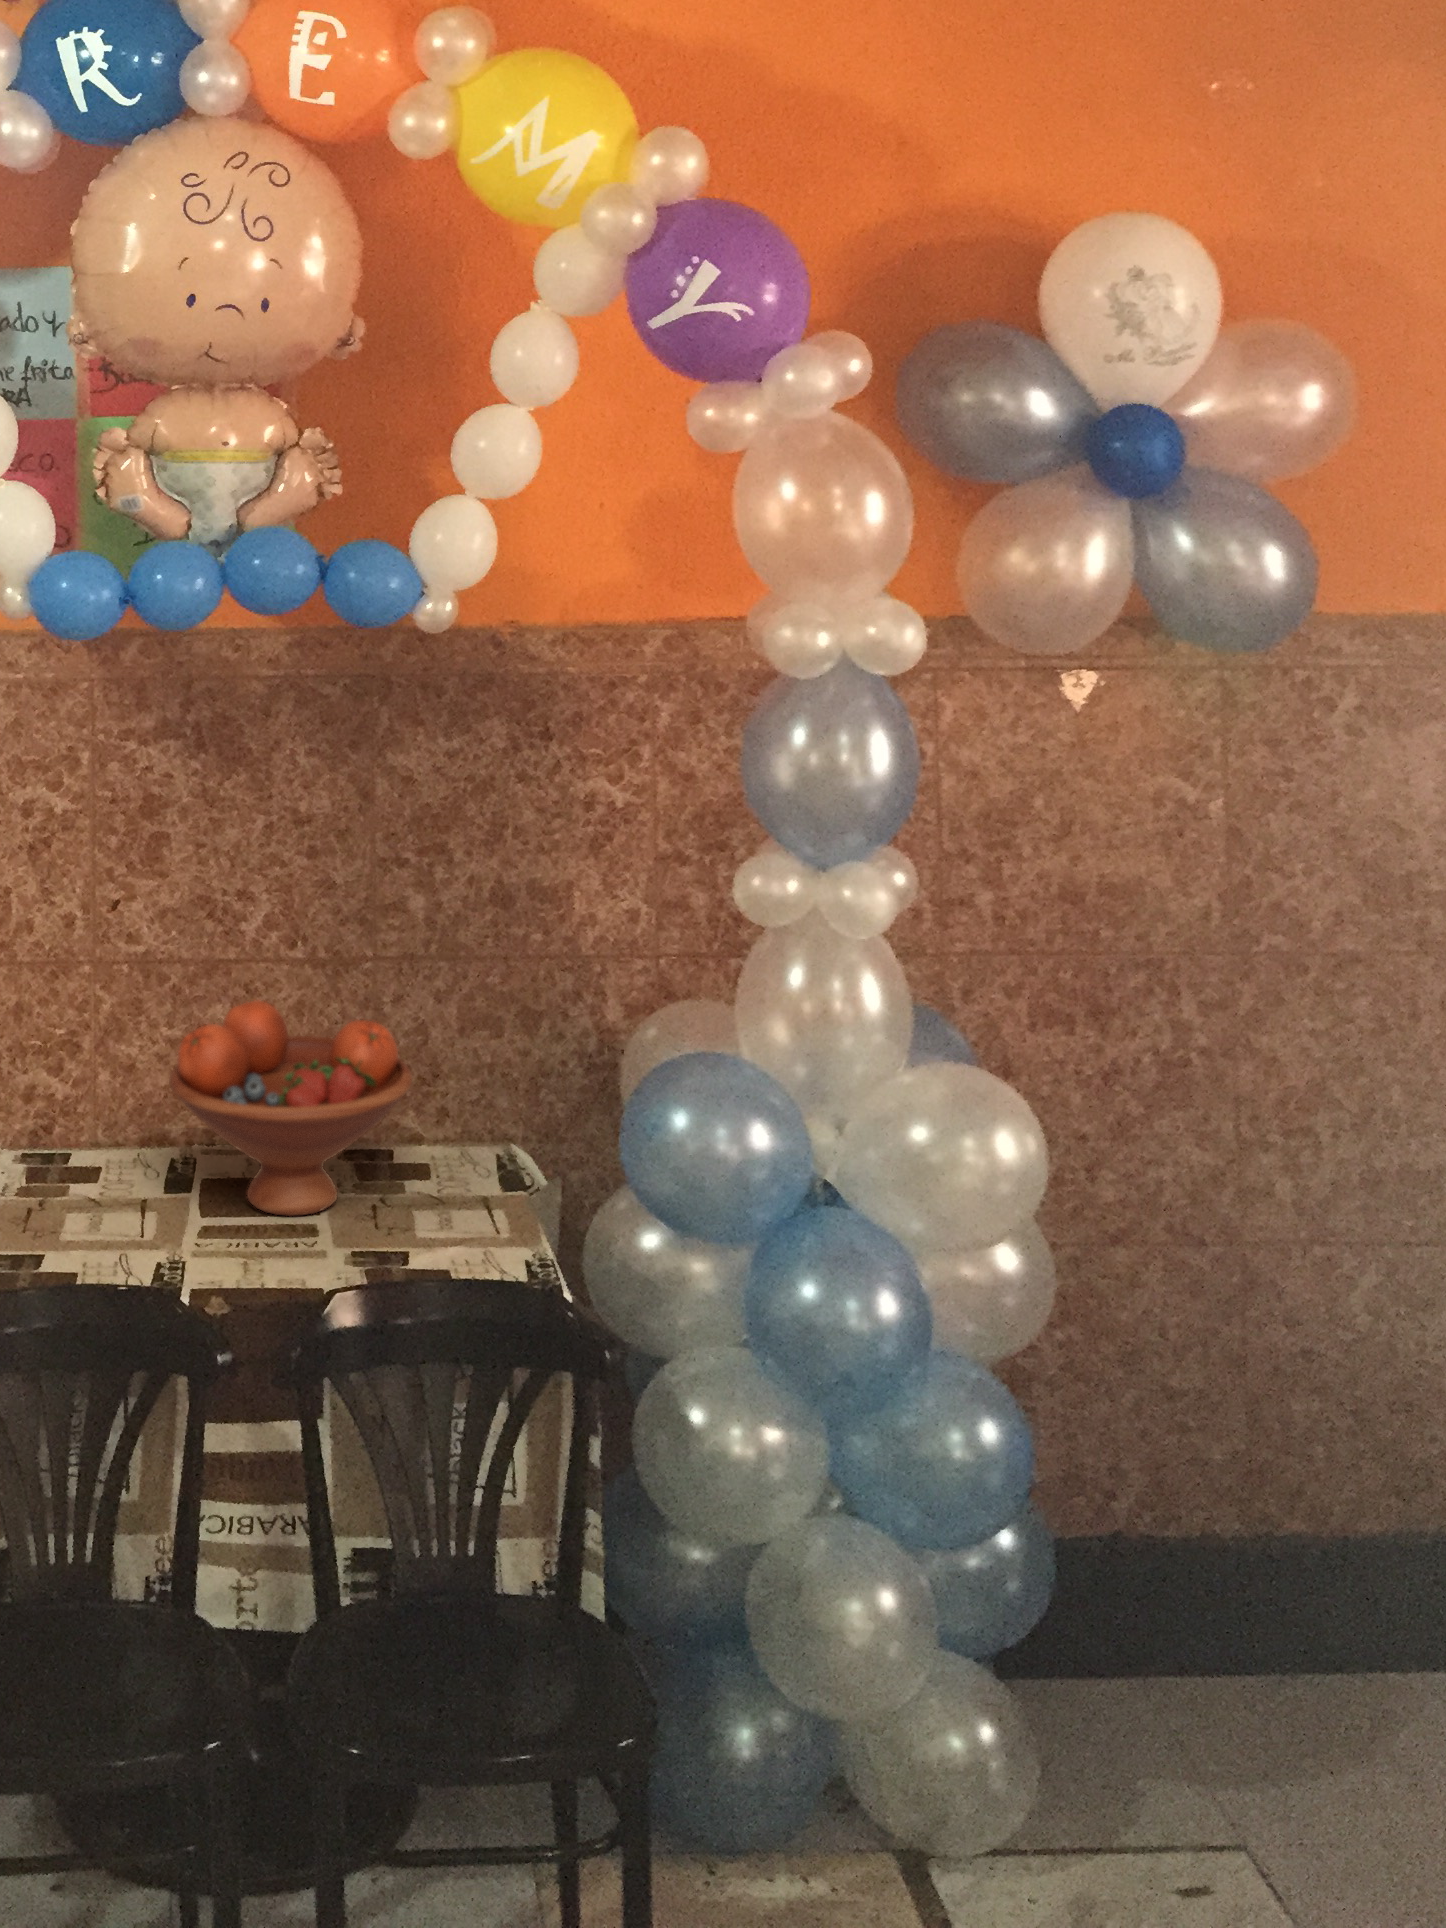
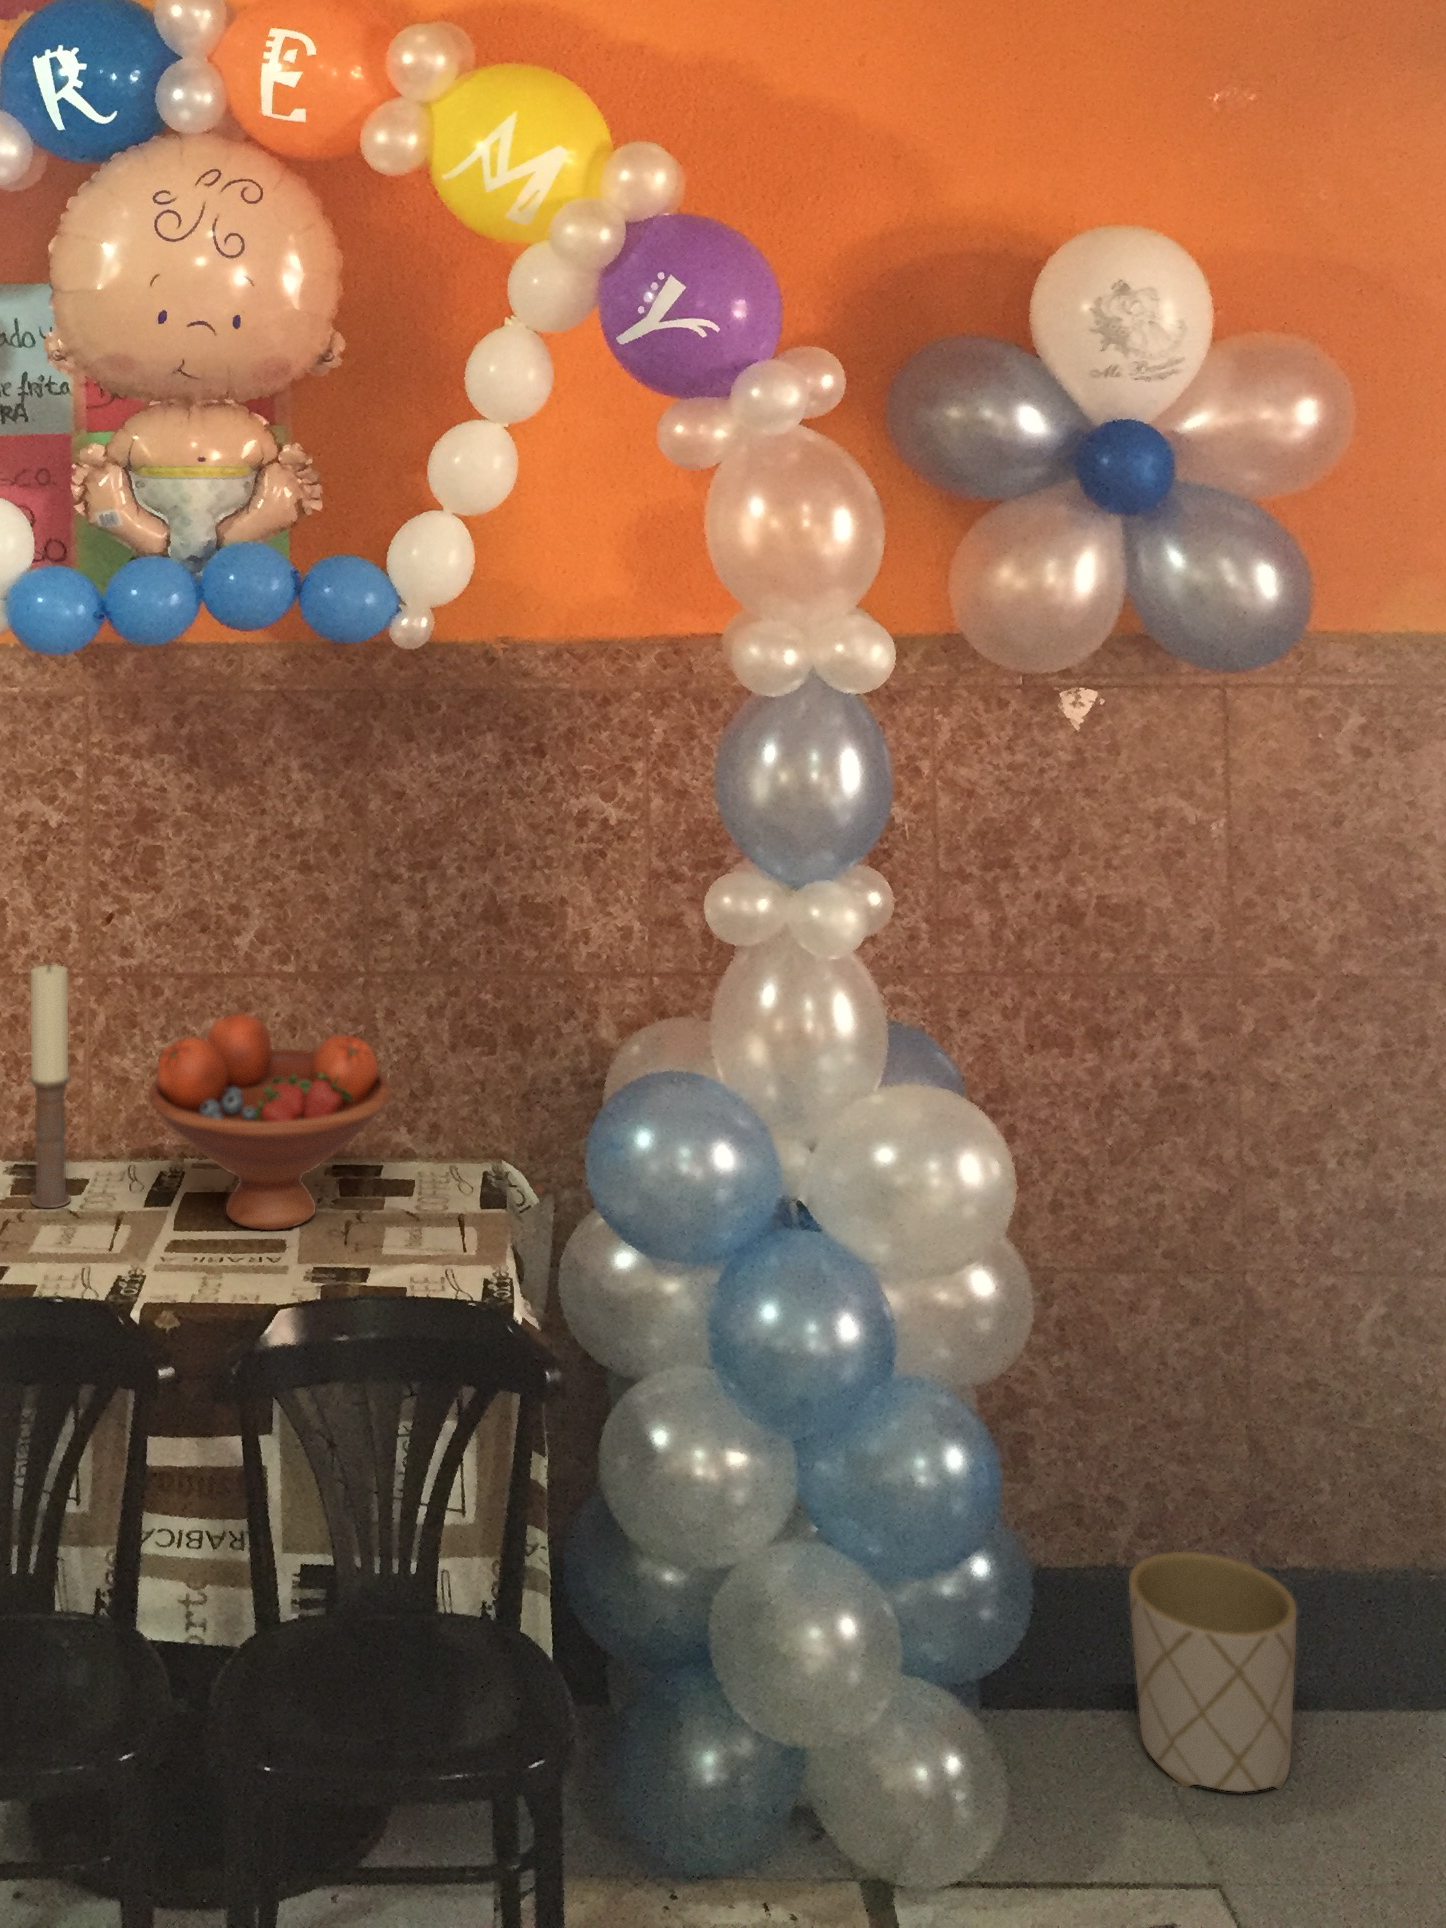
candle: none [45,951,87,1198] -> present [30,964,71,1208]
planter: none [1141,1520,1307,1752] -> present [1129,1552,1297,1792]

